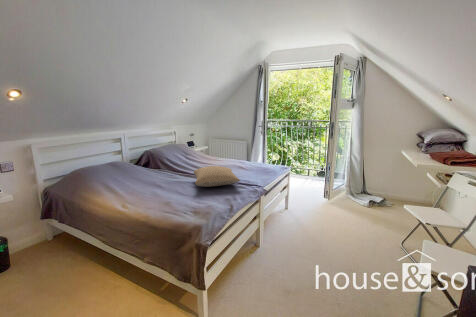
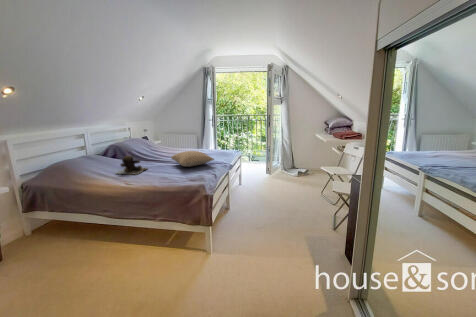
teddy bear: none [127,167,165,191] -> present [117,156,147,175]

